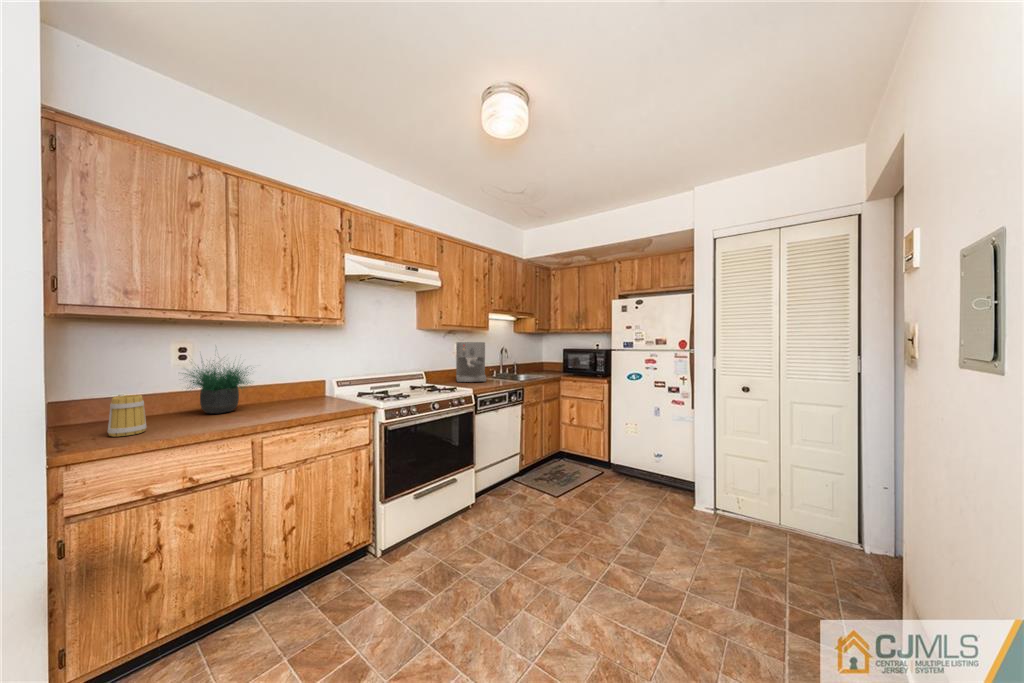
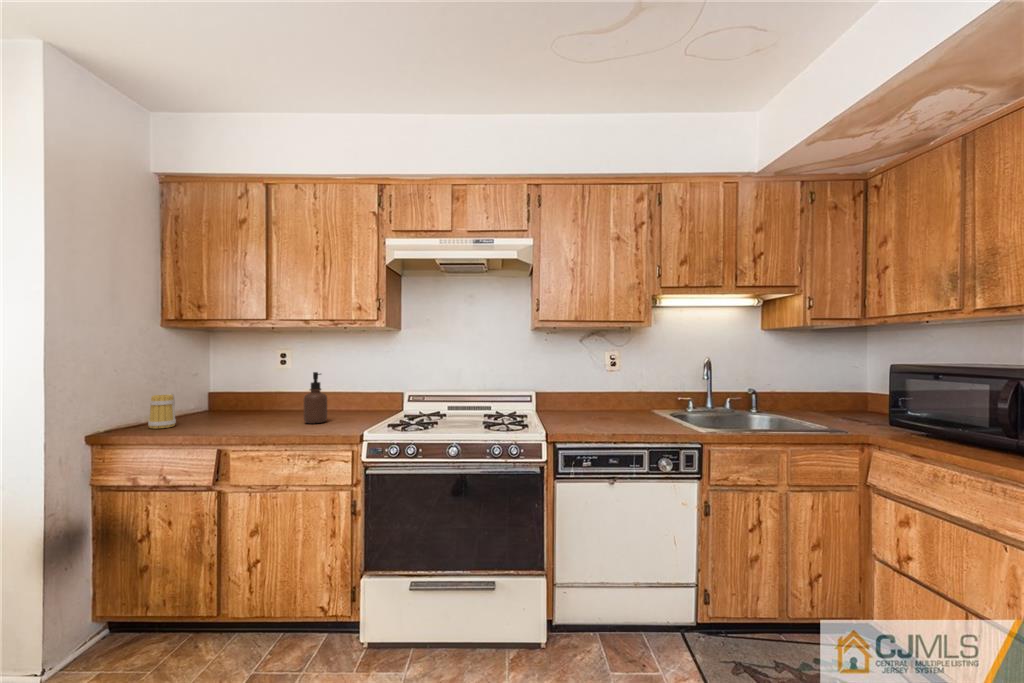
coffee maker: present [456,342,486,382] -> none [565,353,633,427]
soap dispenser: none [288,361,310,406] -> present [304,372,327,424]
potted plant: present [185,365,249,414] -> none [219,351,293,421]

